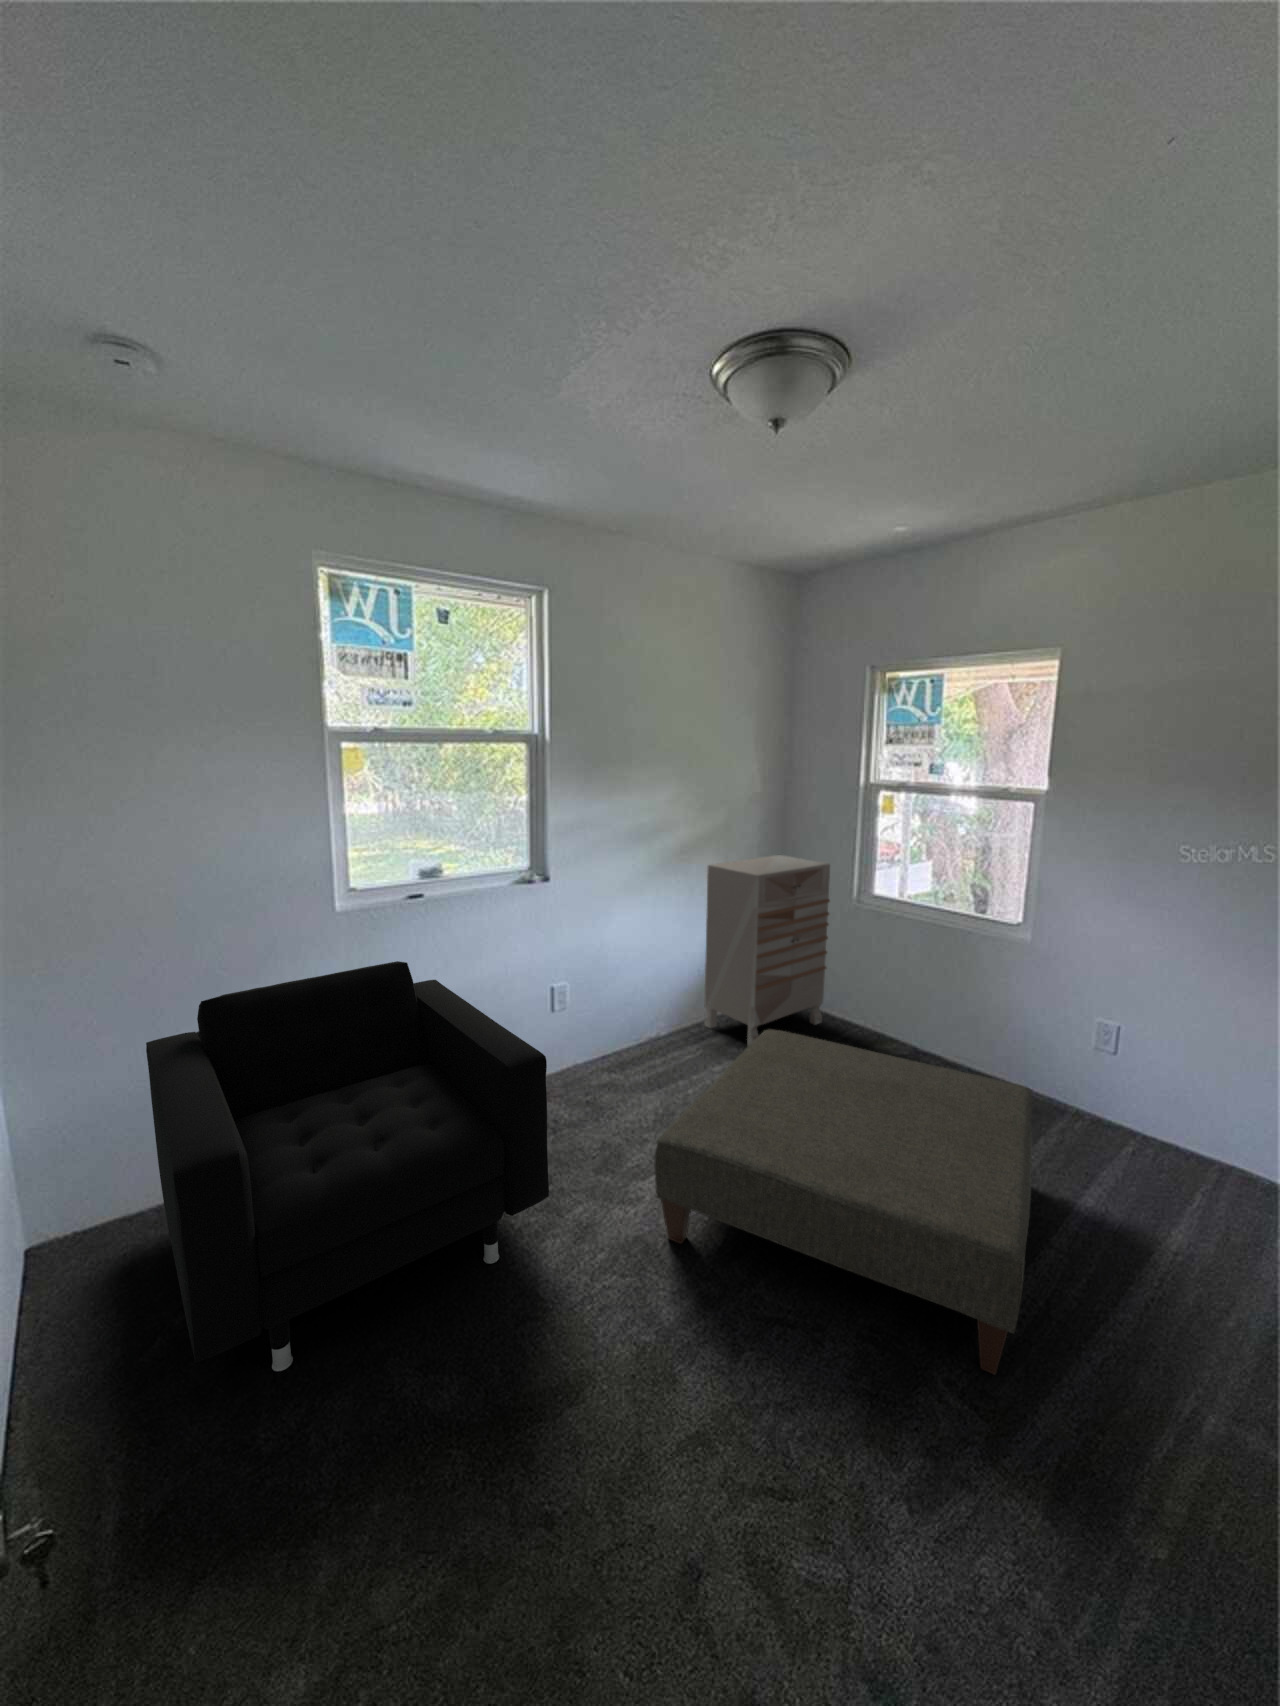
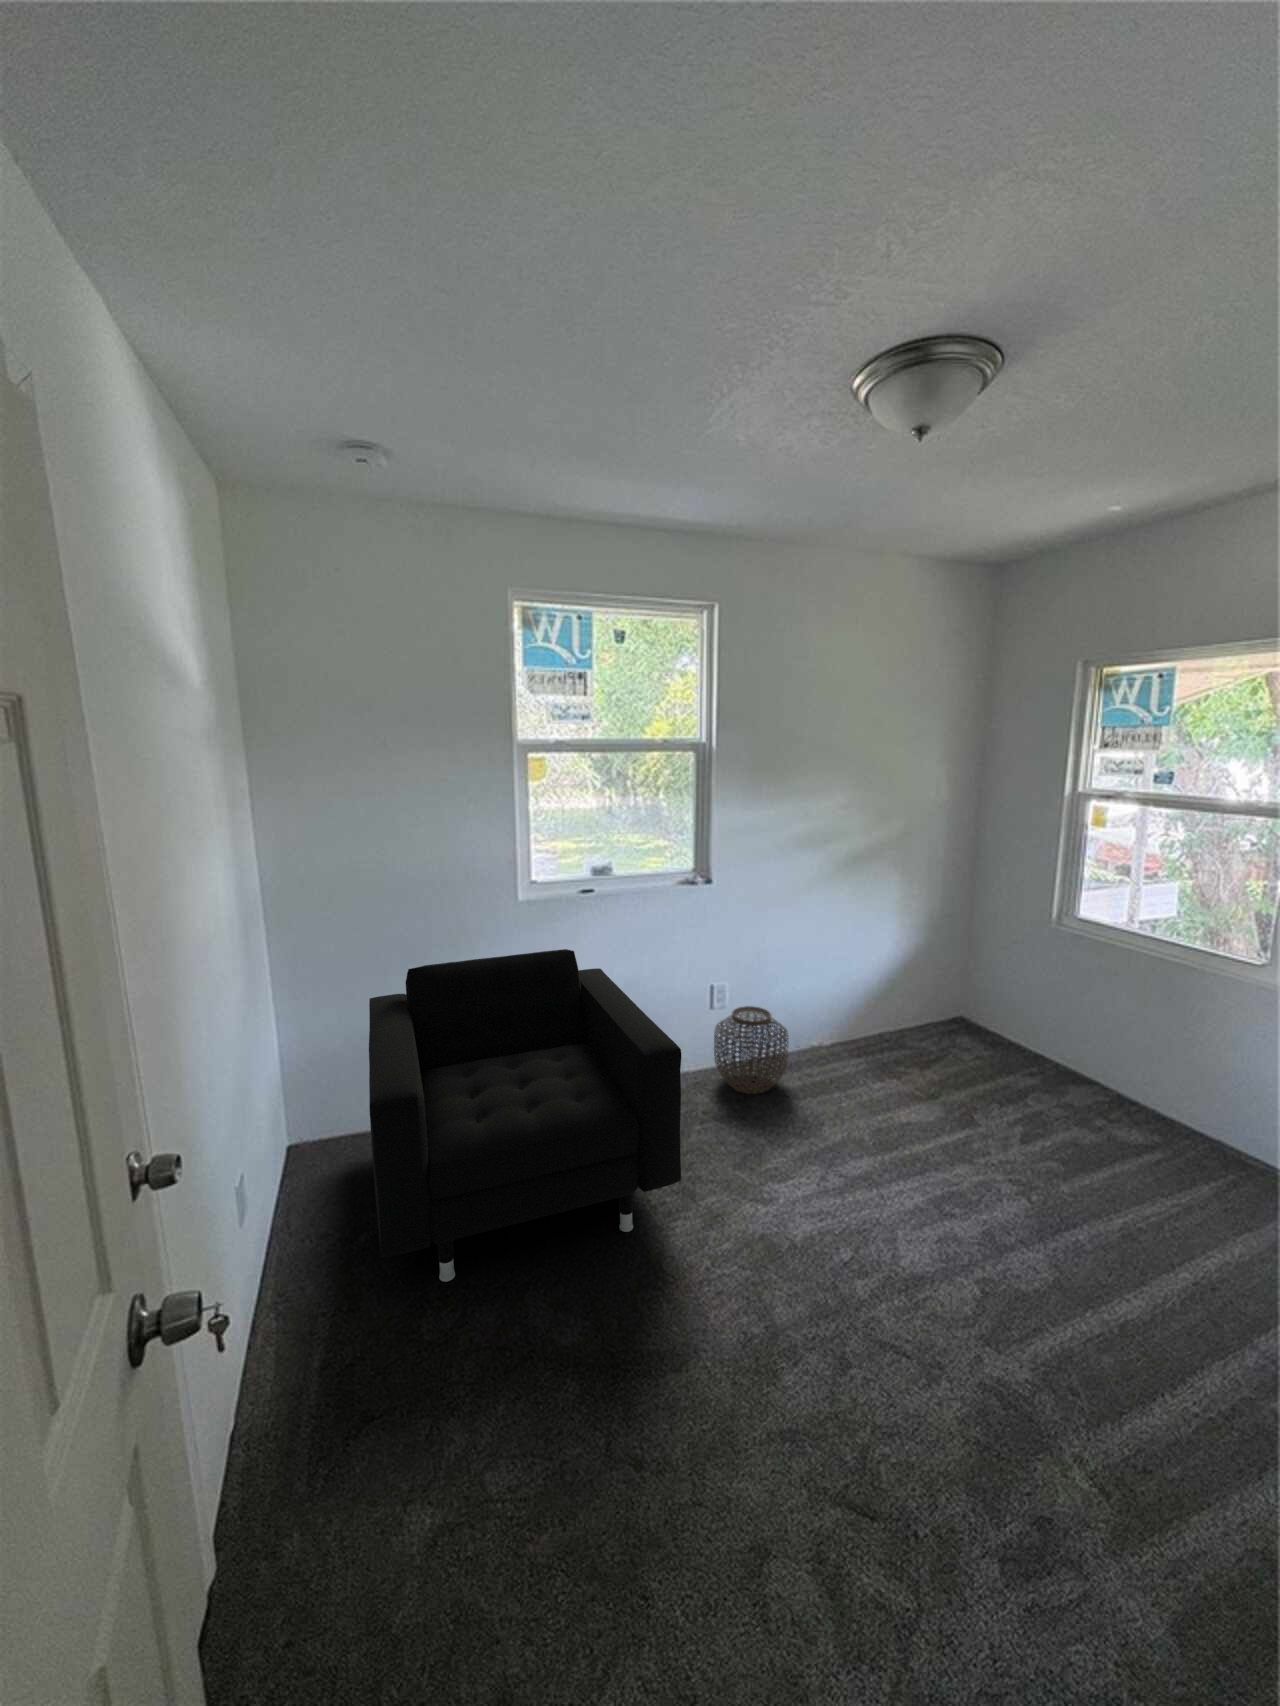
dresser: present [704,855,830,1046] -> none [874,867,1026,1072]
woven basket: none [558,1004,633,1093] -> present [714,1006,788,1094]
ottoman: present [654,1030,1032,1374] -> none [782,1052,1250,1465]

